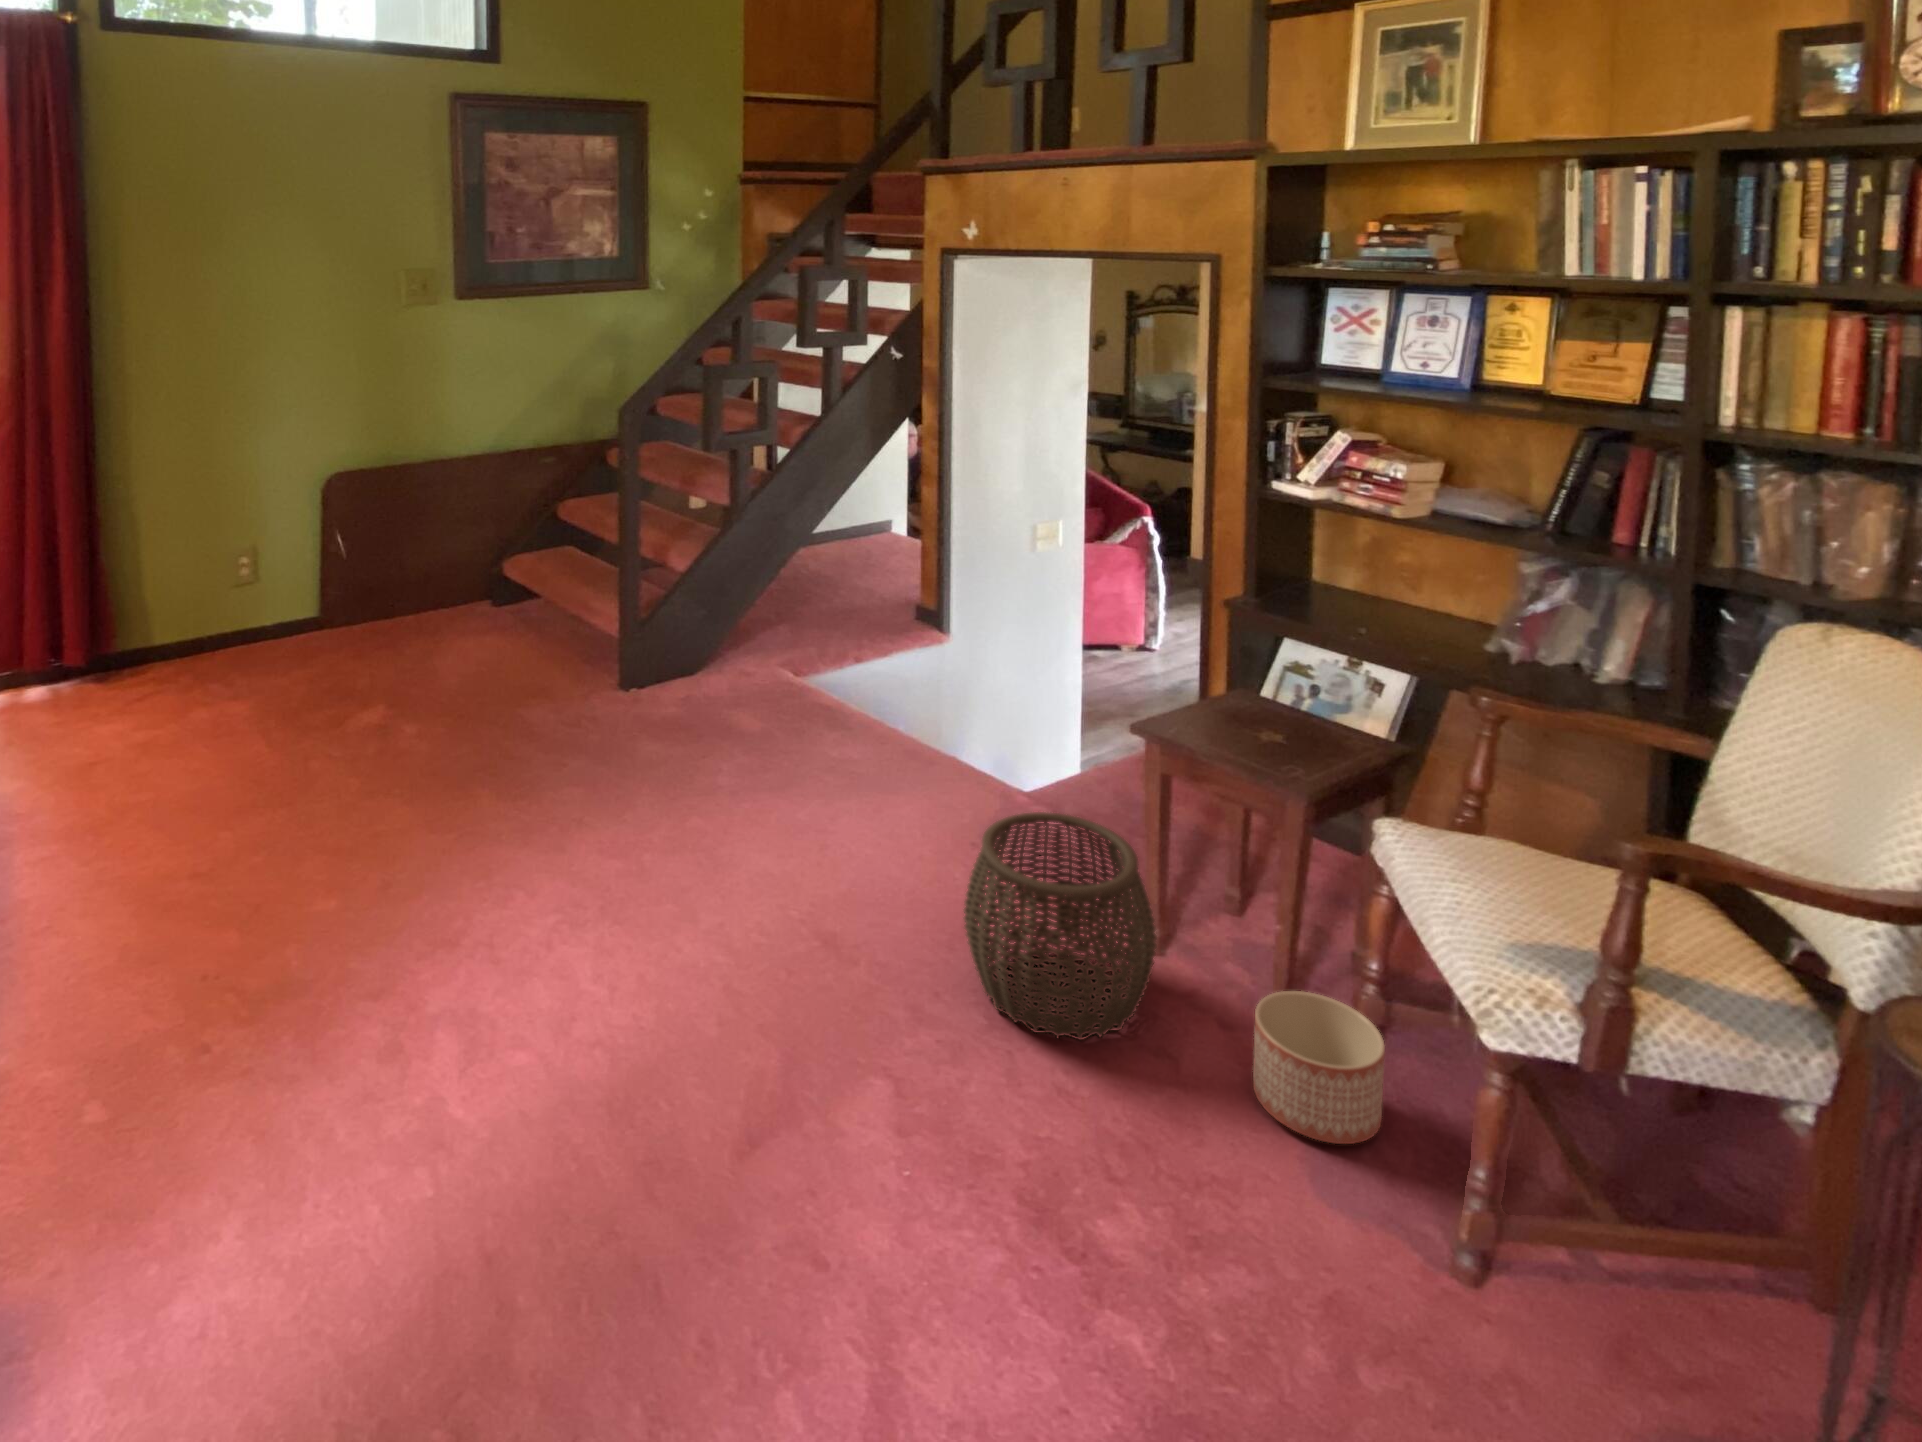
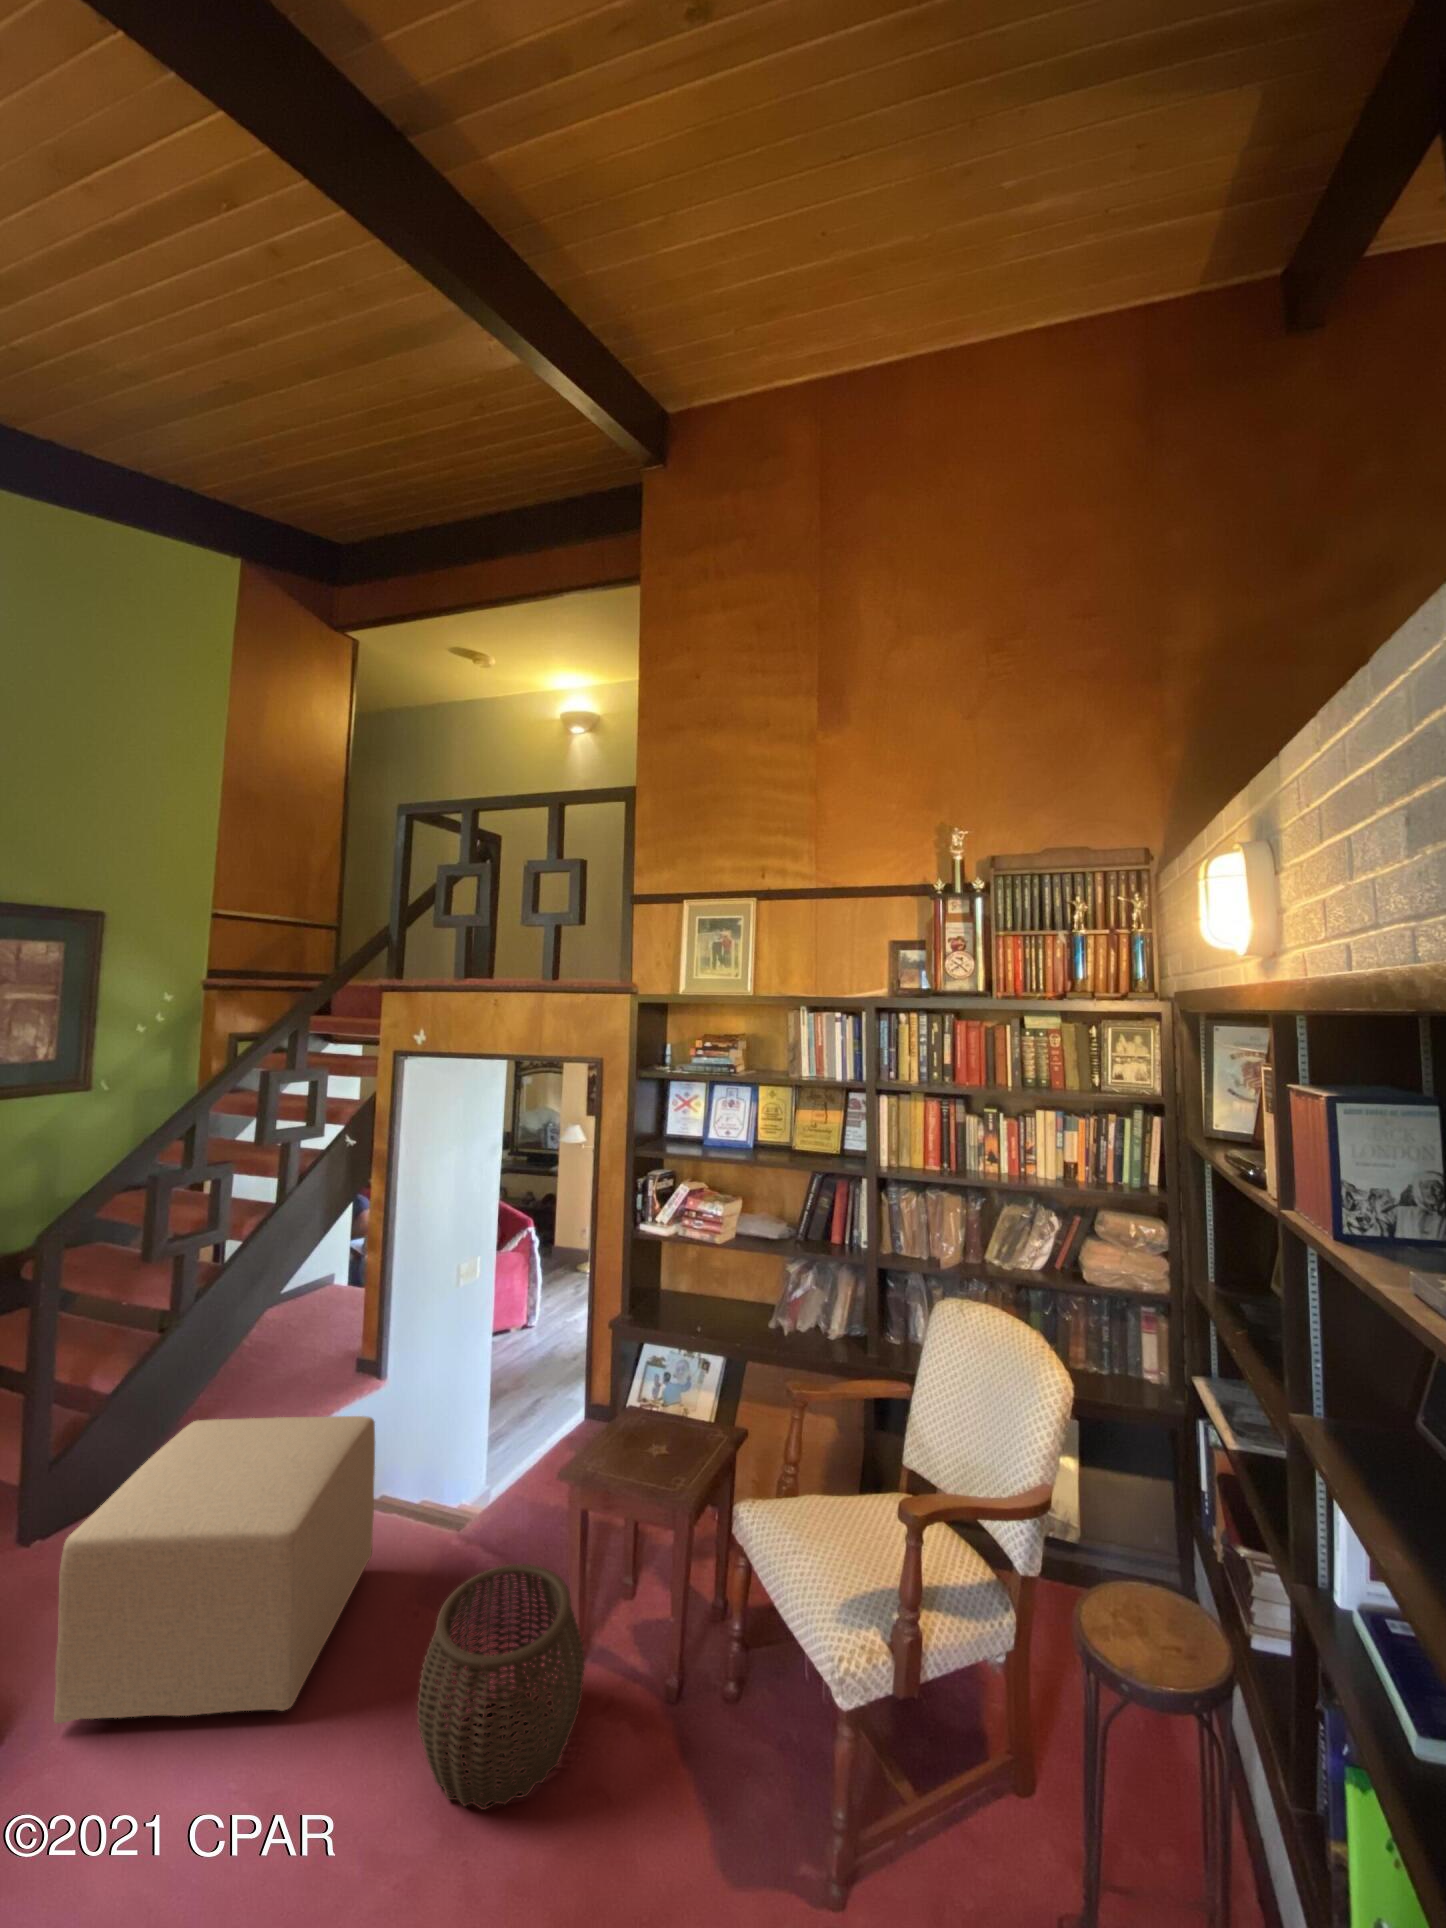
ottoman: none [646,609,924,884] -> present [54,1416,375,1724]
planter: present [1253,991,1385,1144] -> none [663,1663,754,1809]

